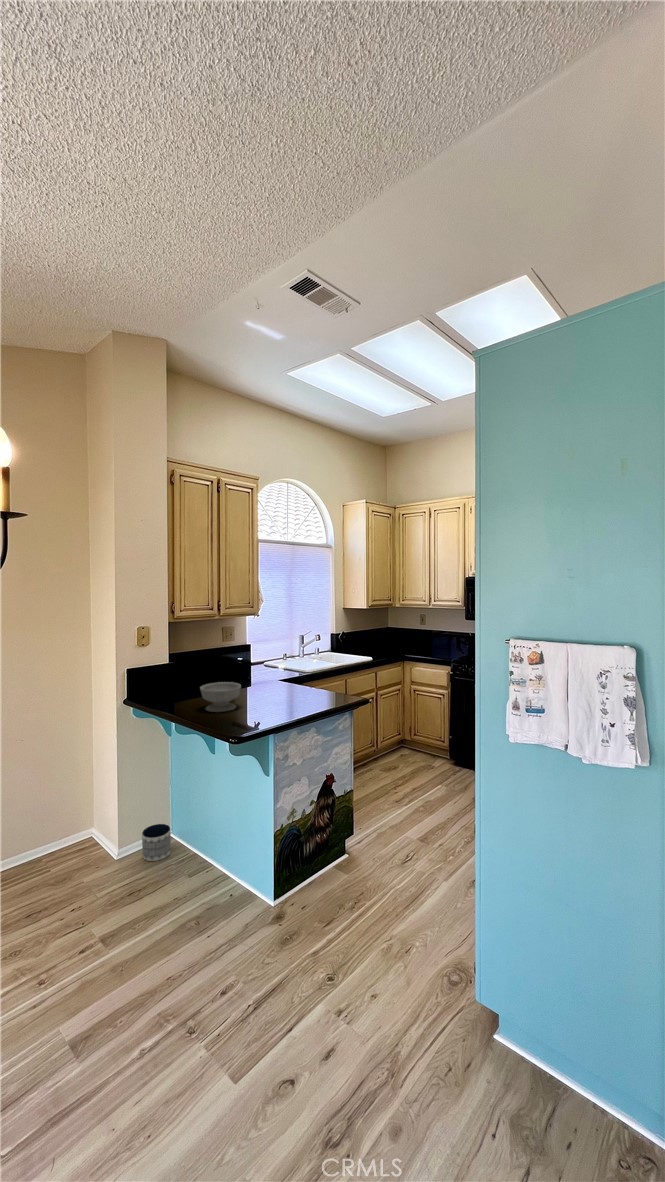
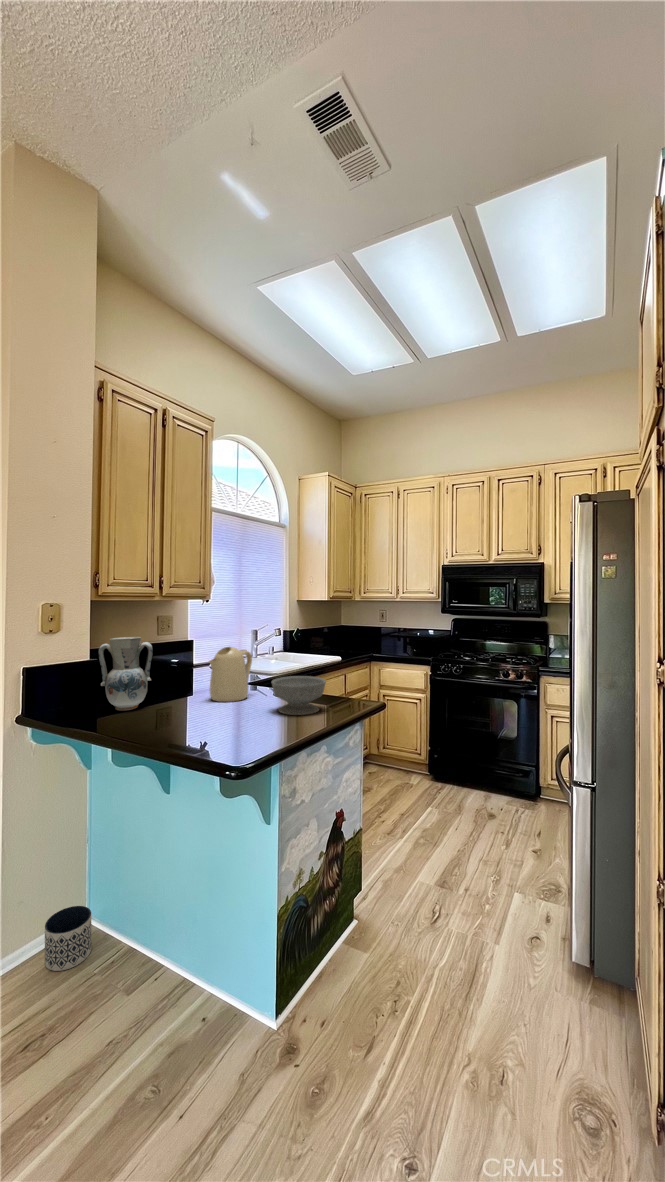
vase: none [173,647,208,697] -> present [99,637,153,711]
kettle: none [246,654,280,694] -> present [209,647,252,702]
bowl: present [200,682,241,712] -> present [271,676,326,715]

